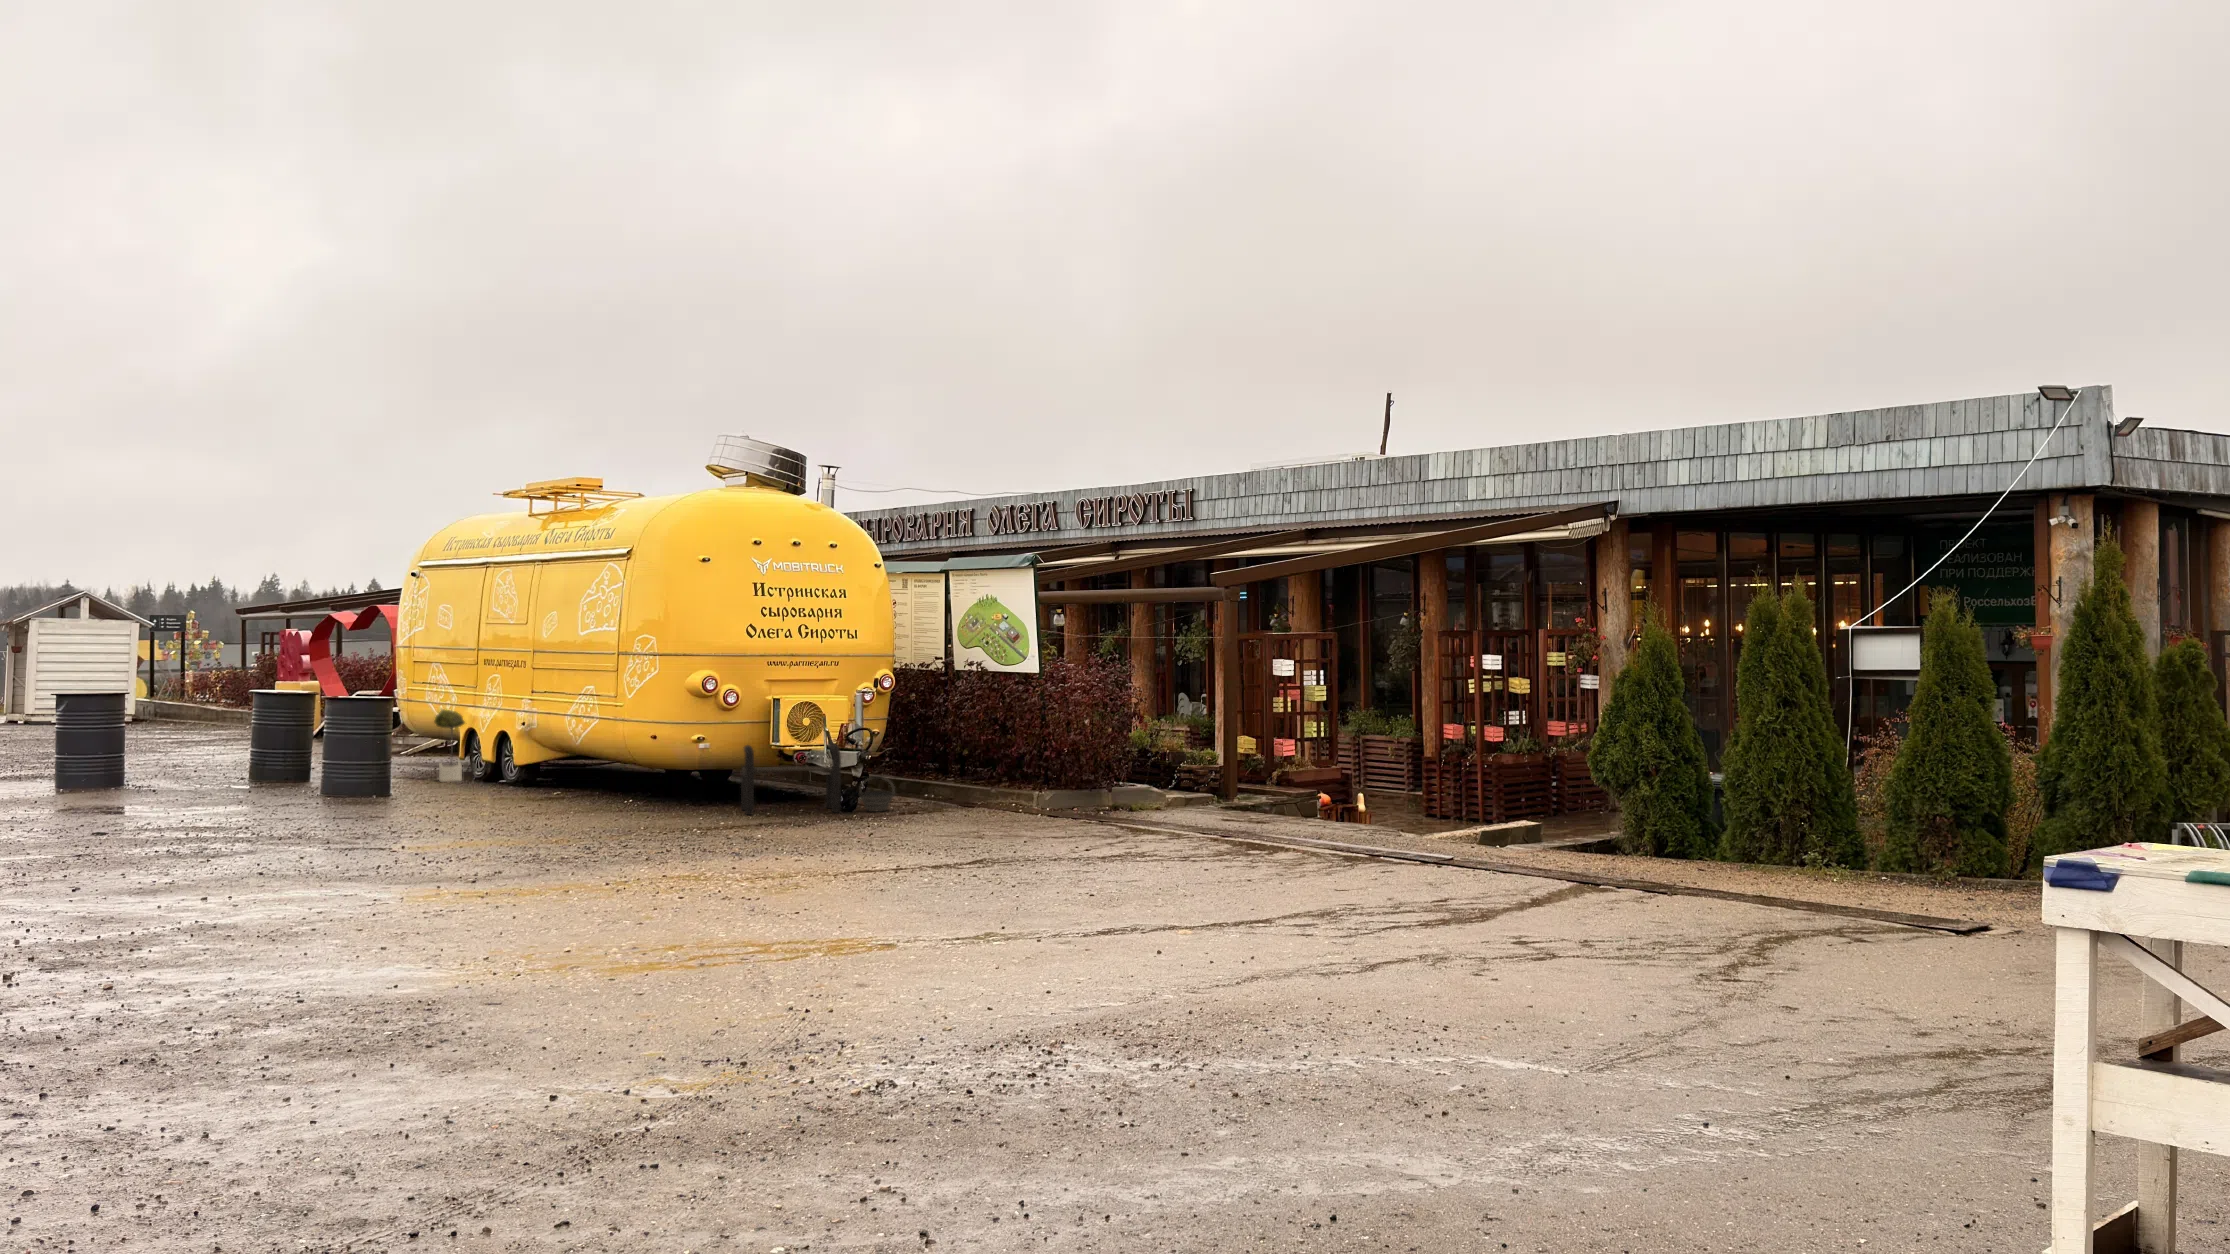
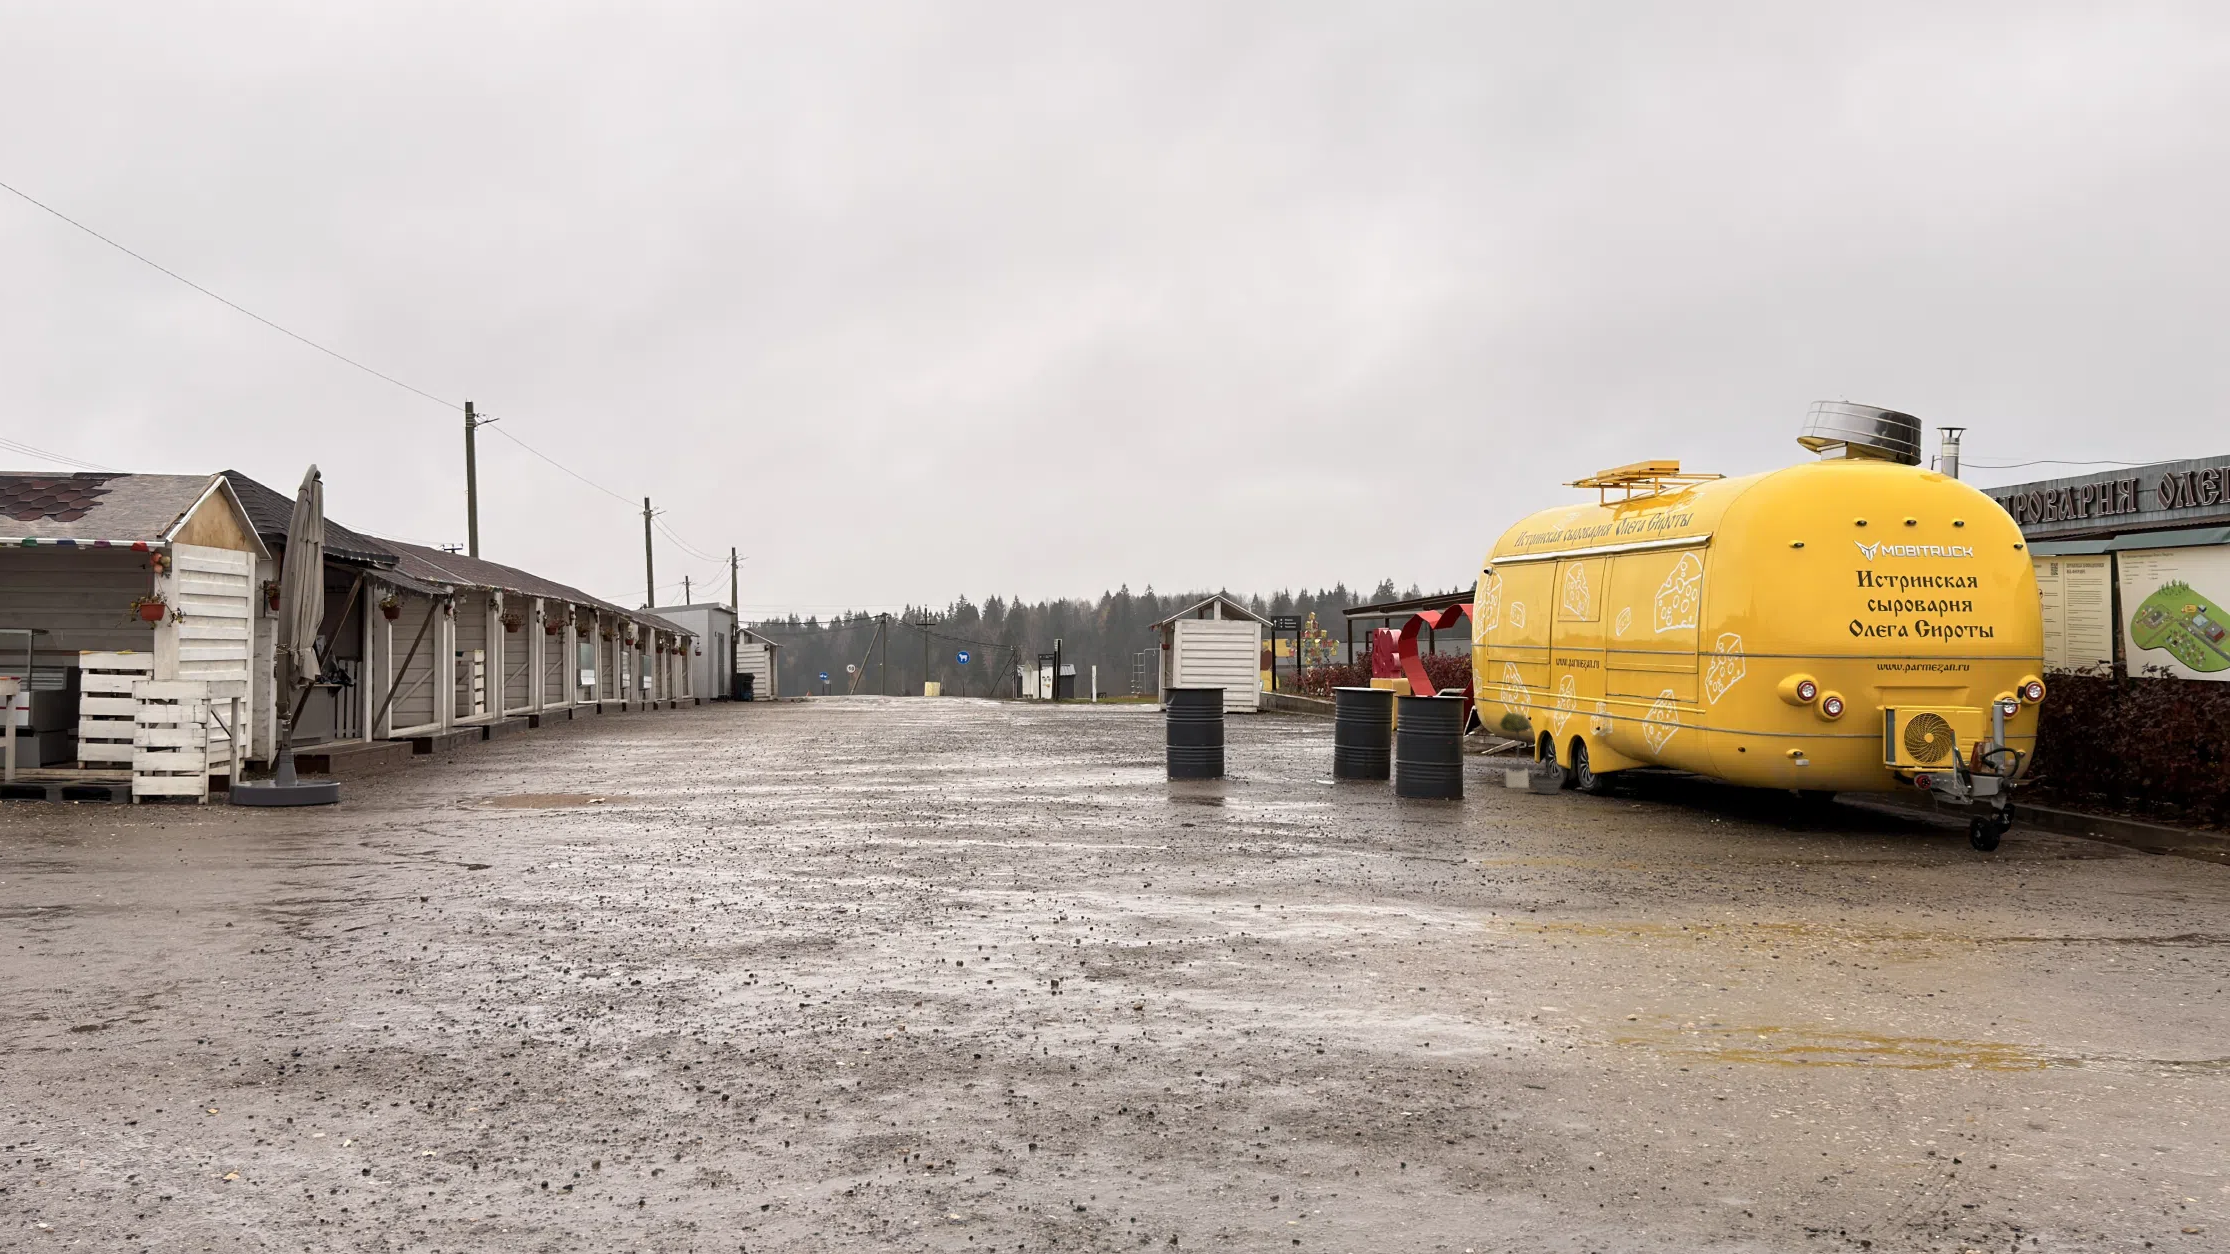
bench: present [741,744,841,815] -> none [1844,765,1977,856]
bucket: present [859,776,895,812] -> present [1531,762,1564,794]

